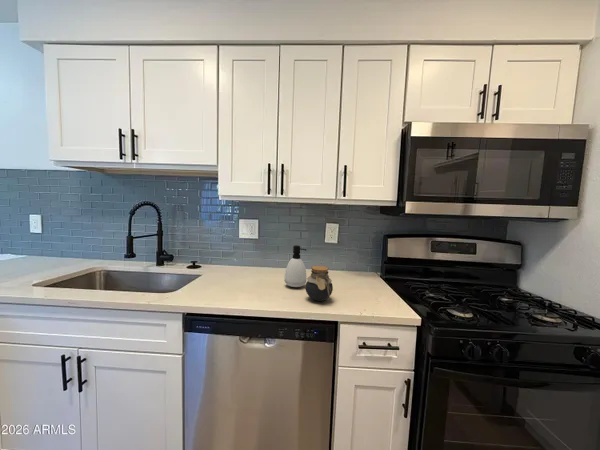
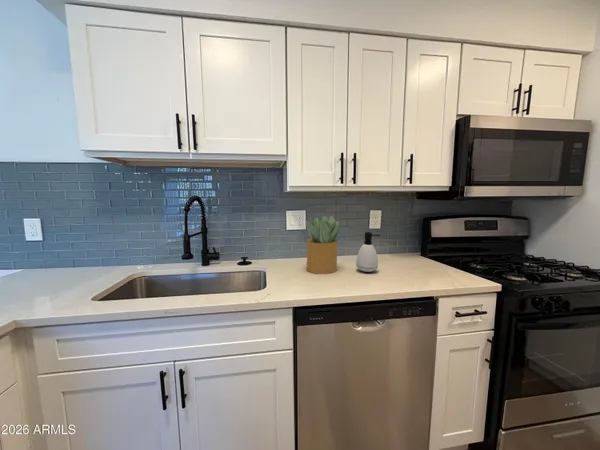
potted plant: none [233,226,273,285] -> present [306,216,341,274]
jar: present [305,266,333,301] -> none [392,249,422,281]

